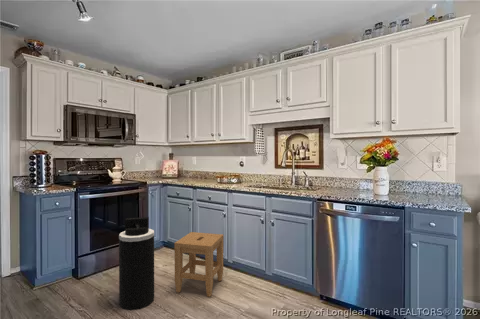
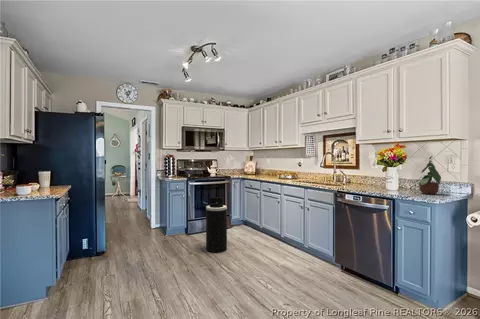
potted plant: none [413,153,450,199] -> present [419,156,441,195]
stool: present [174,232,224,297] -> none [240,212,275,255]

